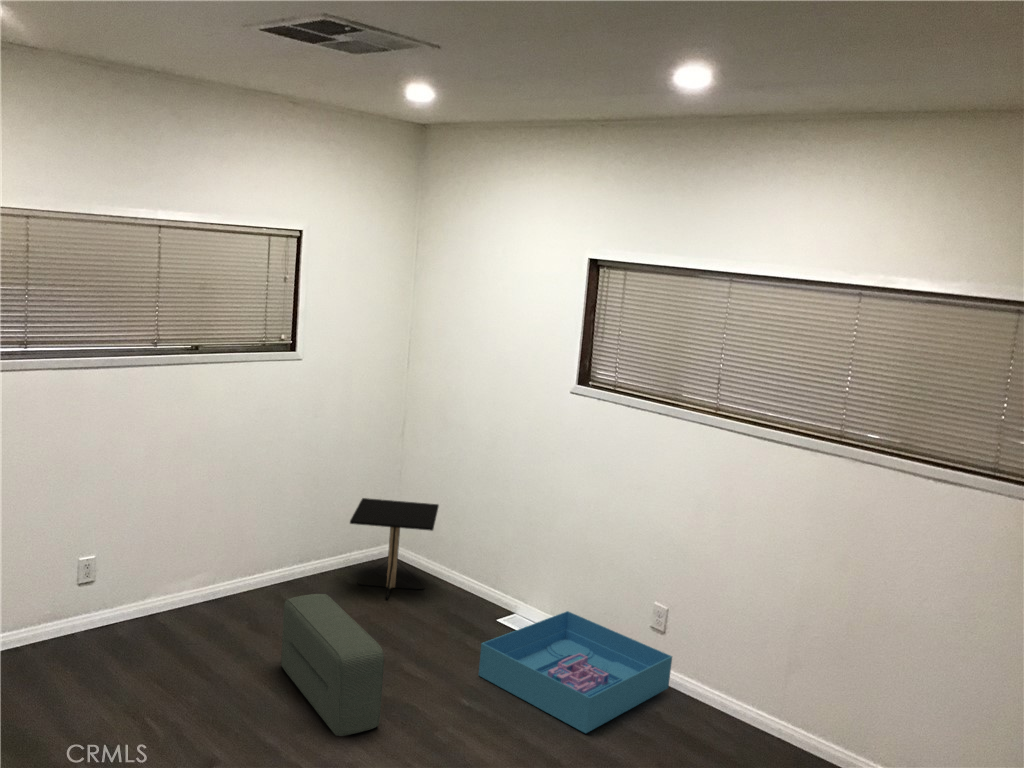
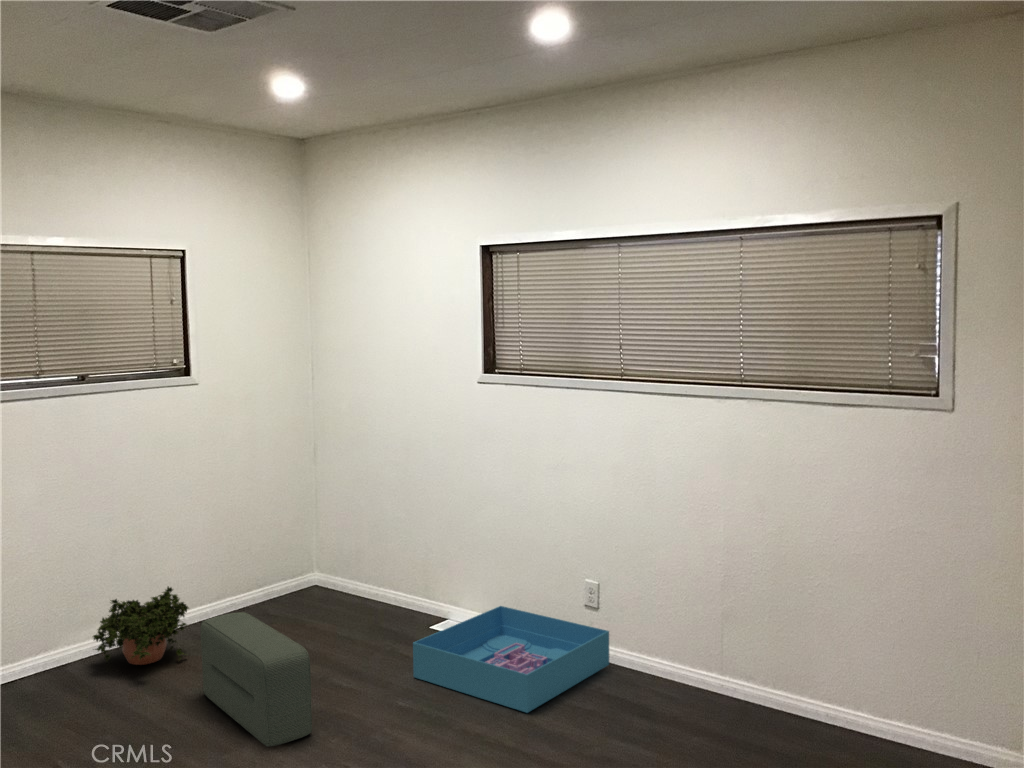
side table: present [350,498,439,599] -> none [265,521,358,623]
potted plant: none [183,551,275,627] -> present [93,586,189,665]

